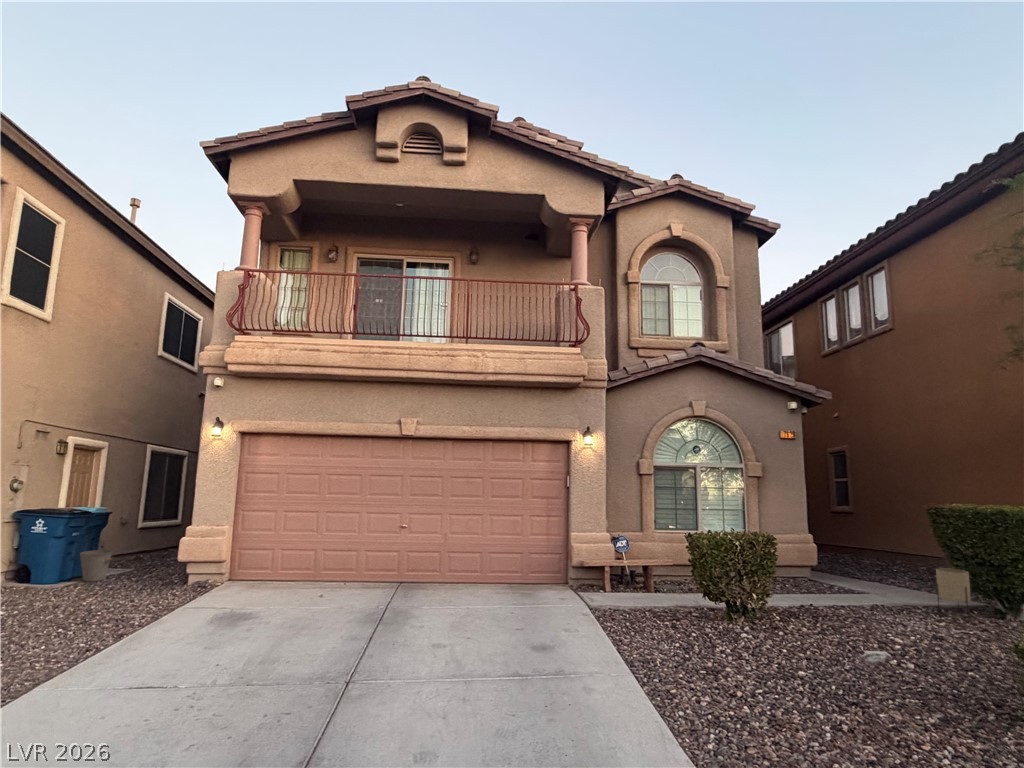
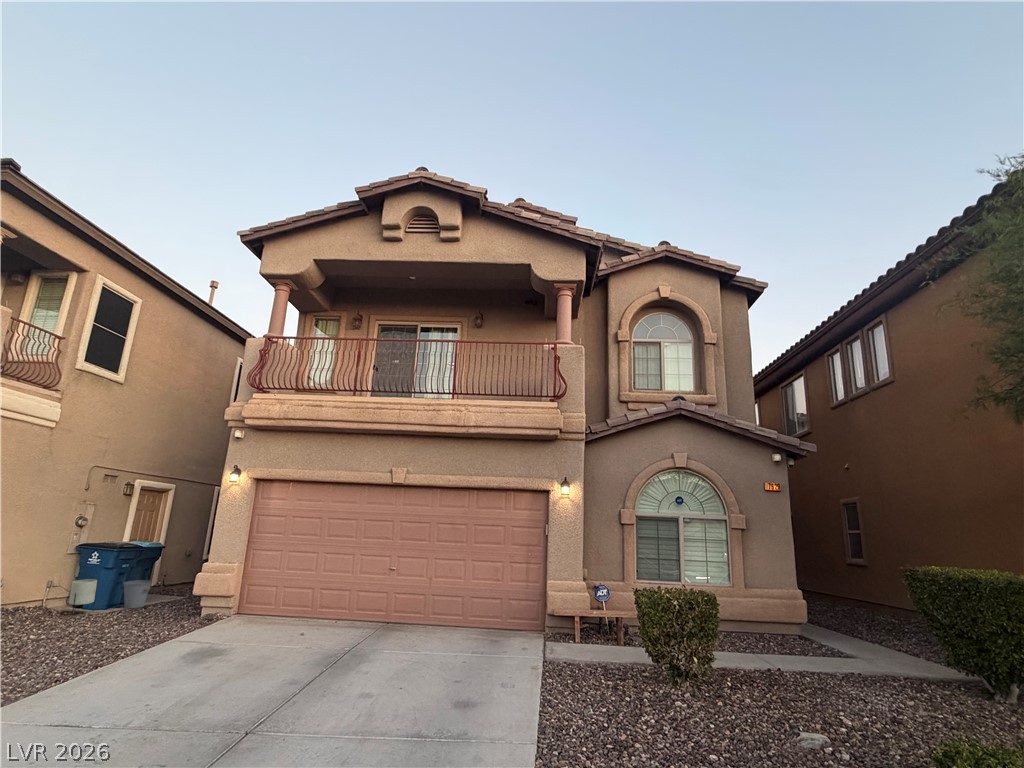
planter: present [936,568,971,611] -> present [69,579,97,615]

